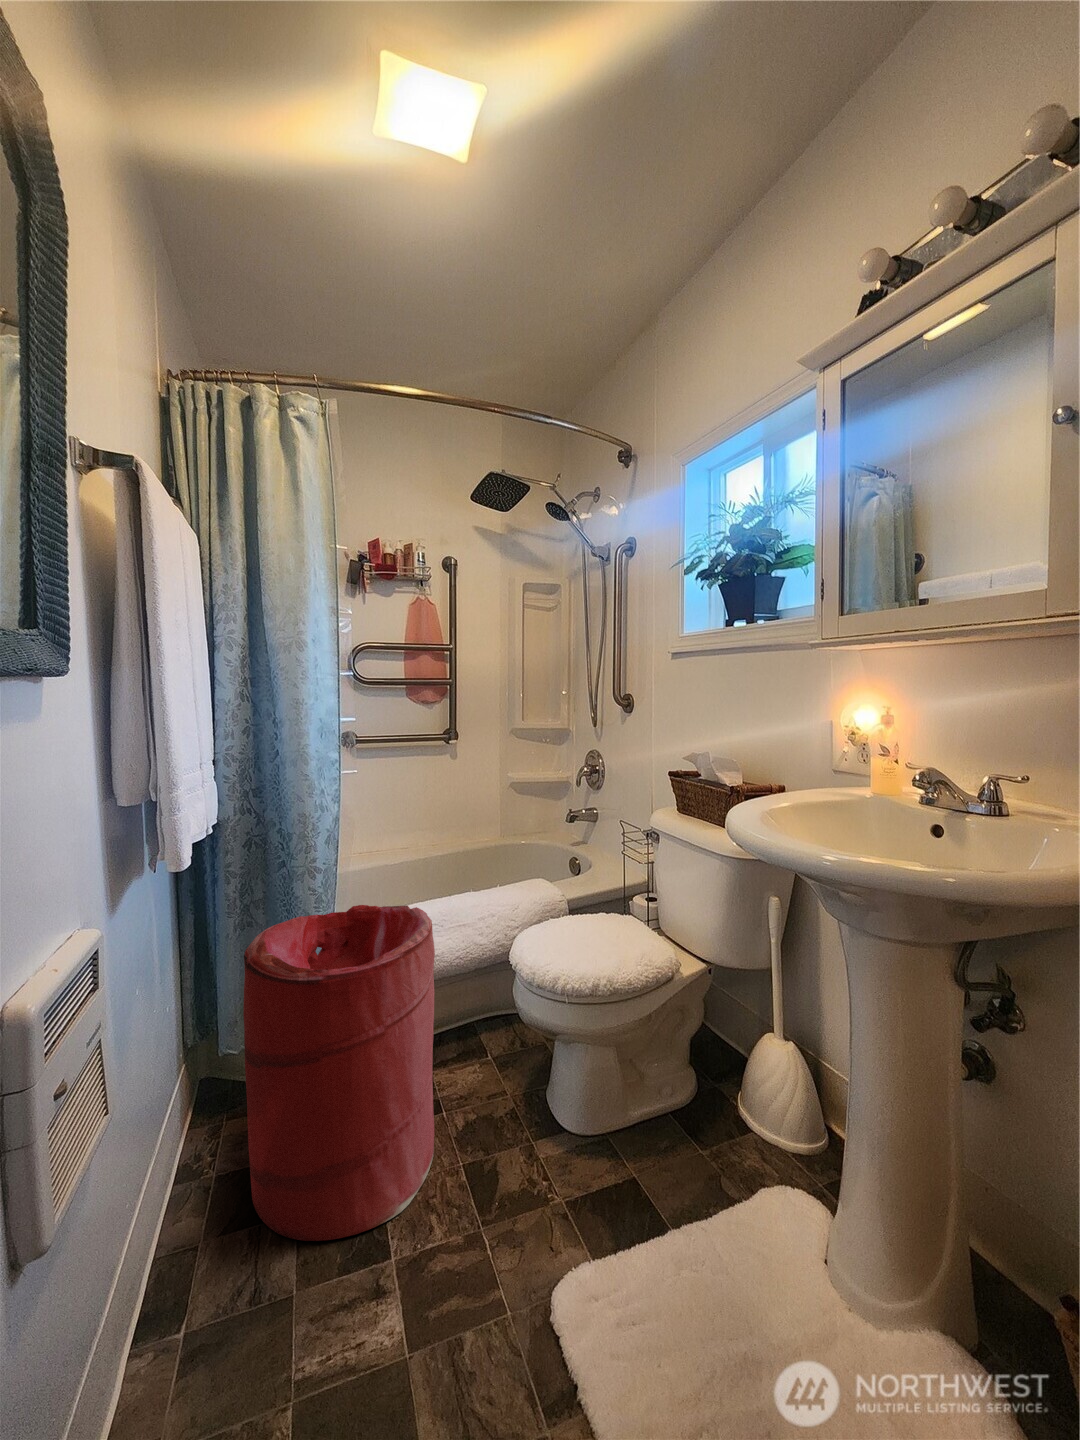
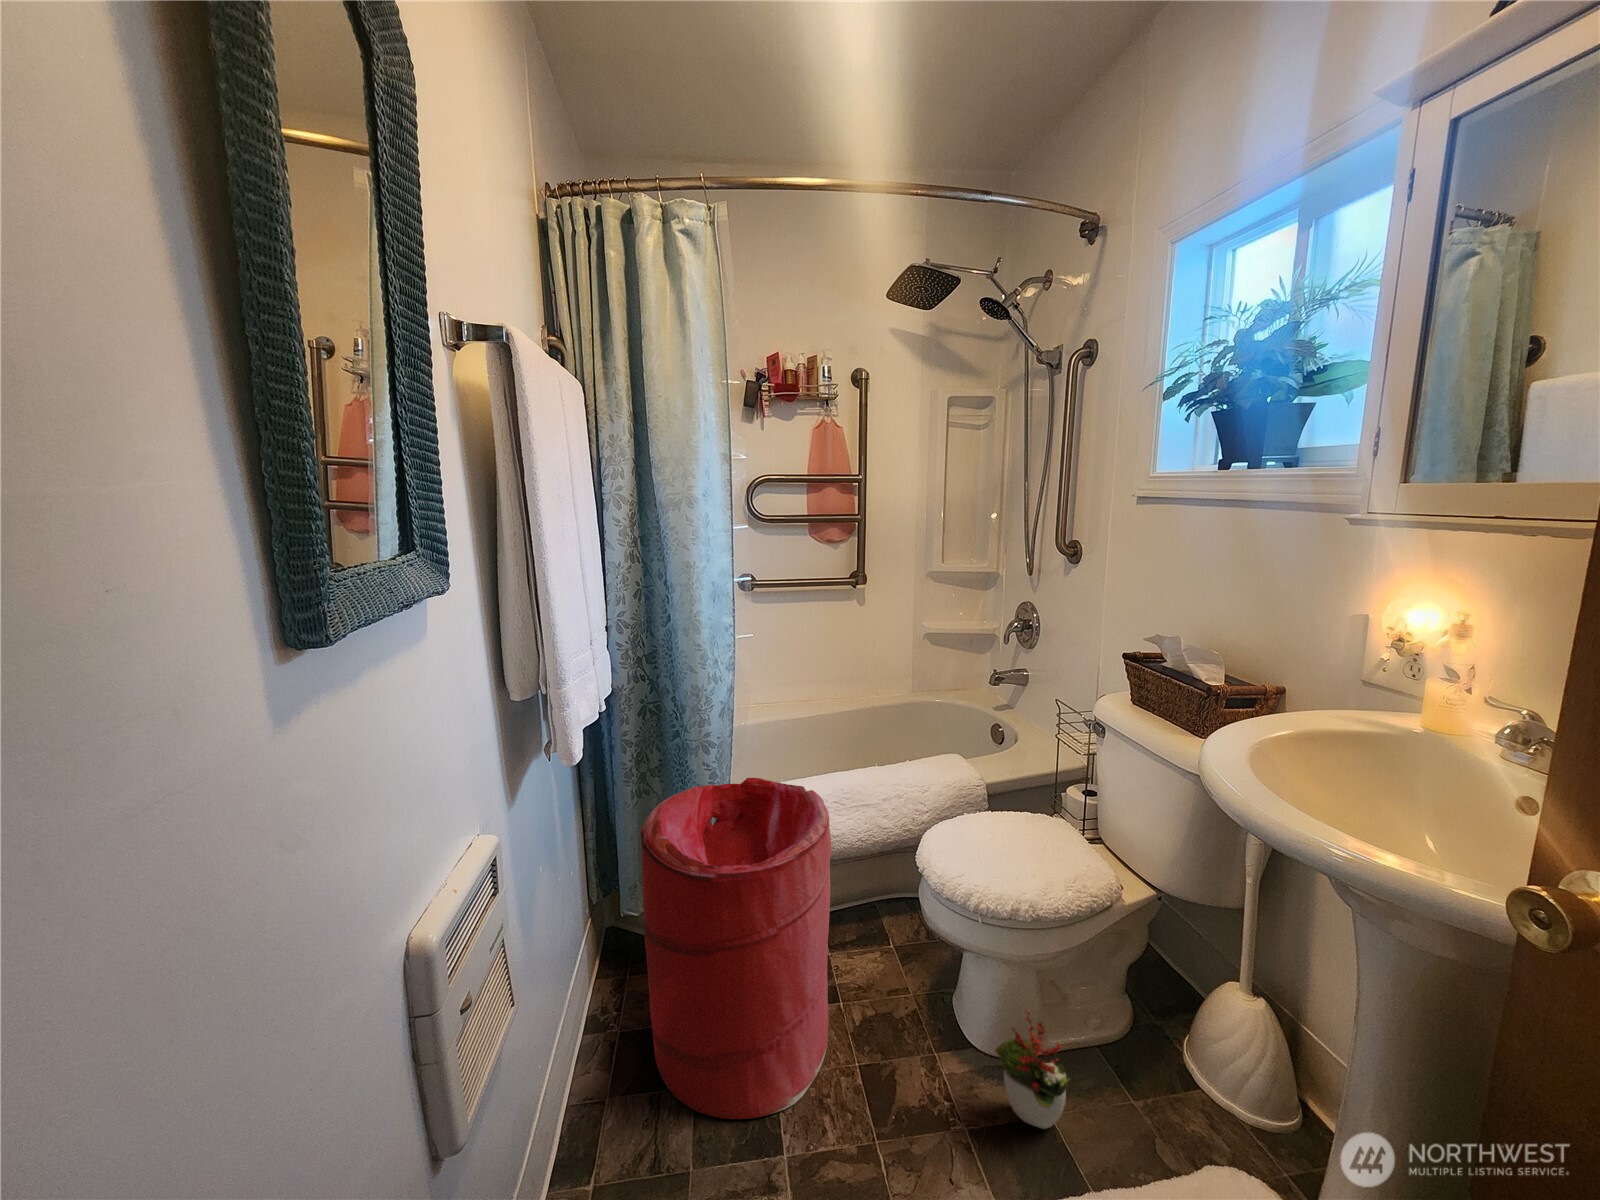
decorative plant: none [585,1073,647,1183] -> present [995,1010,1070,1129]

